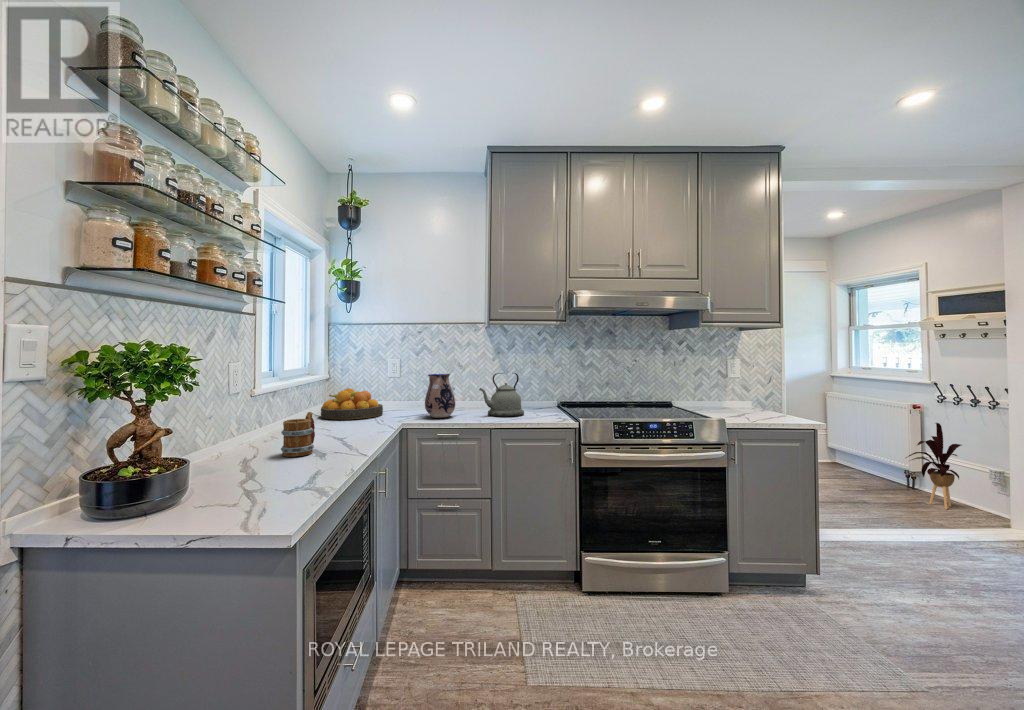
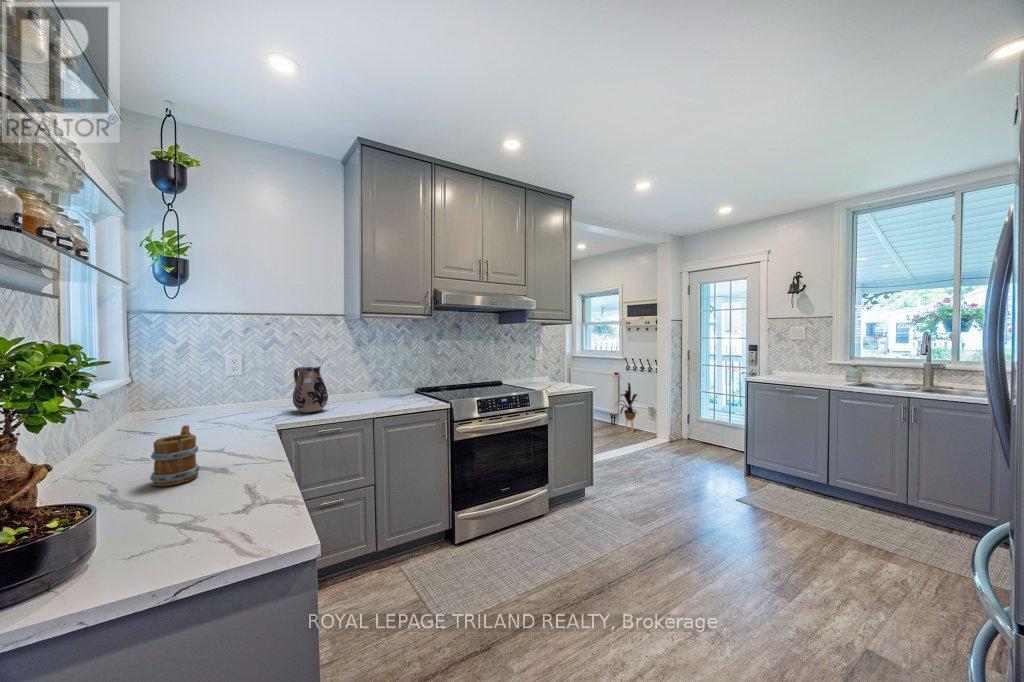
kettle: present [479,373,524,417] -> none [353,363,395,405]
fruit bowl: present [321,388,383,420] -> none [140,388,233,428]

